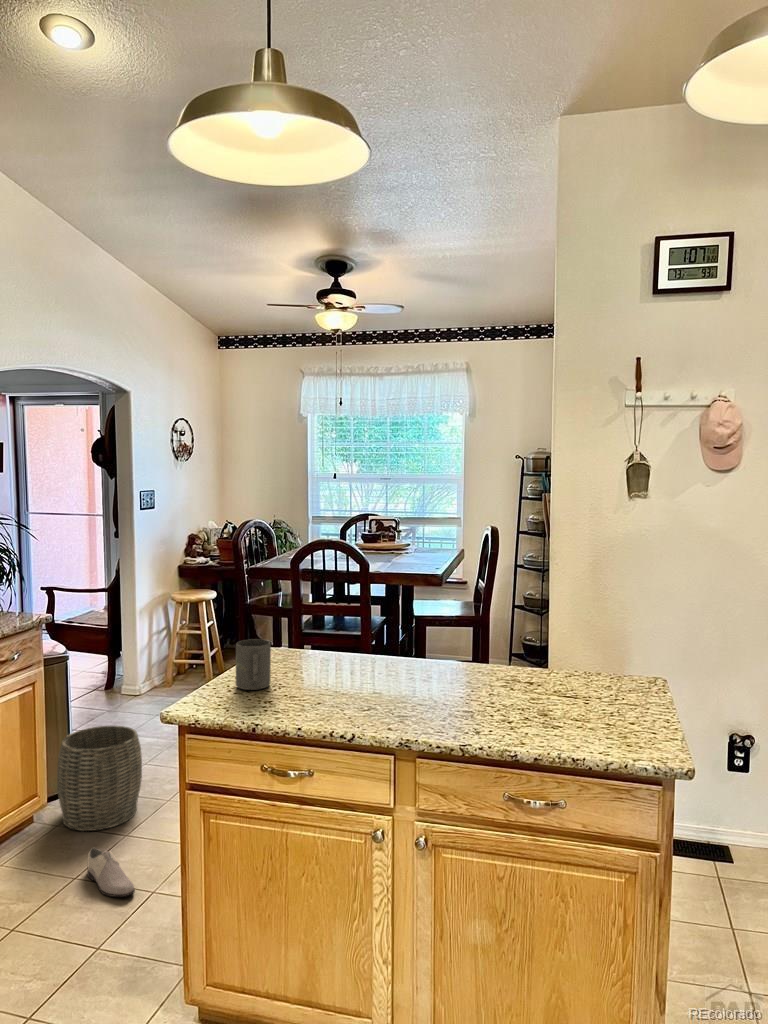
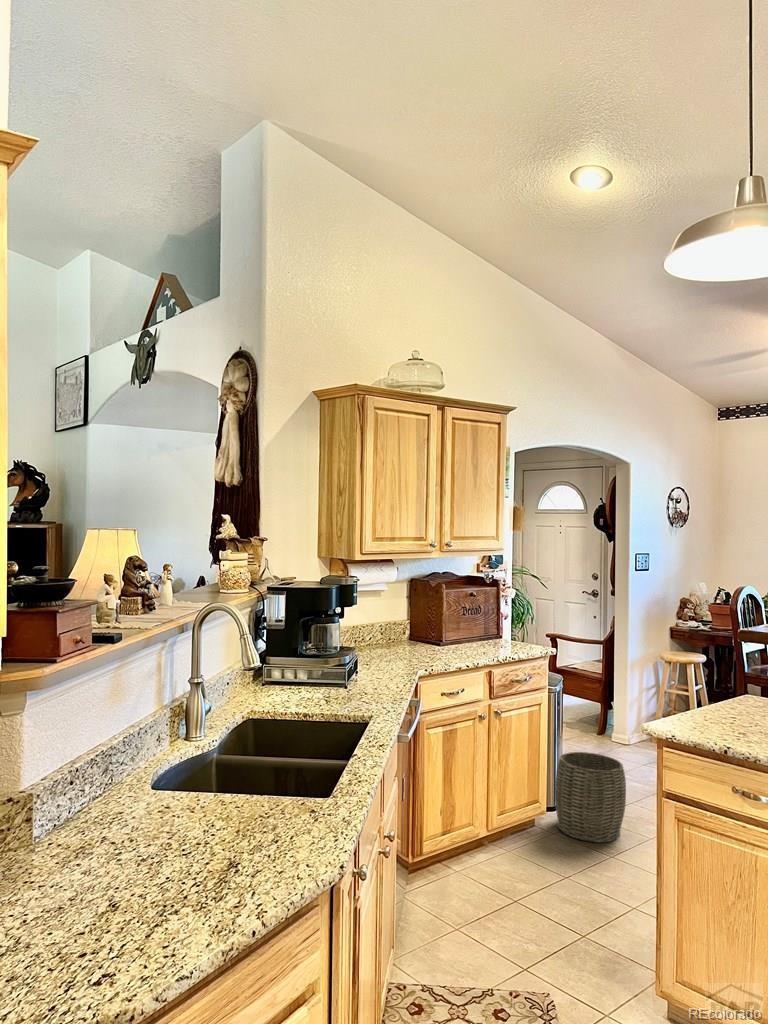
mug: present [236,639,271,690] -> none [709,681,744,726]
shoe: present [87,848,135,897] -> none [576,850,615,897]

